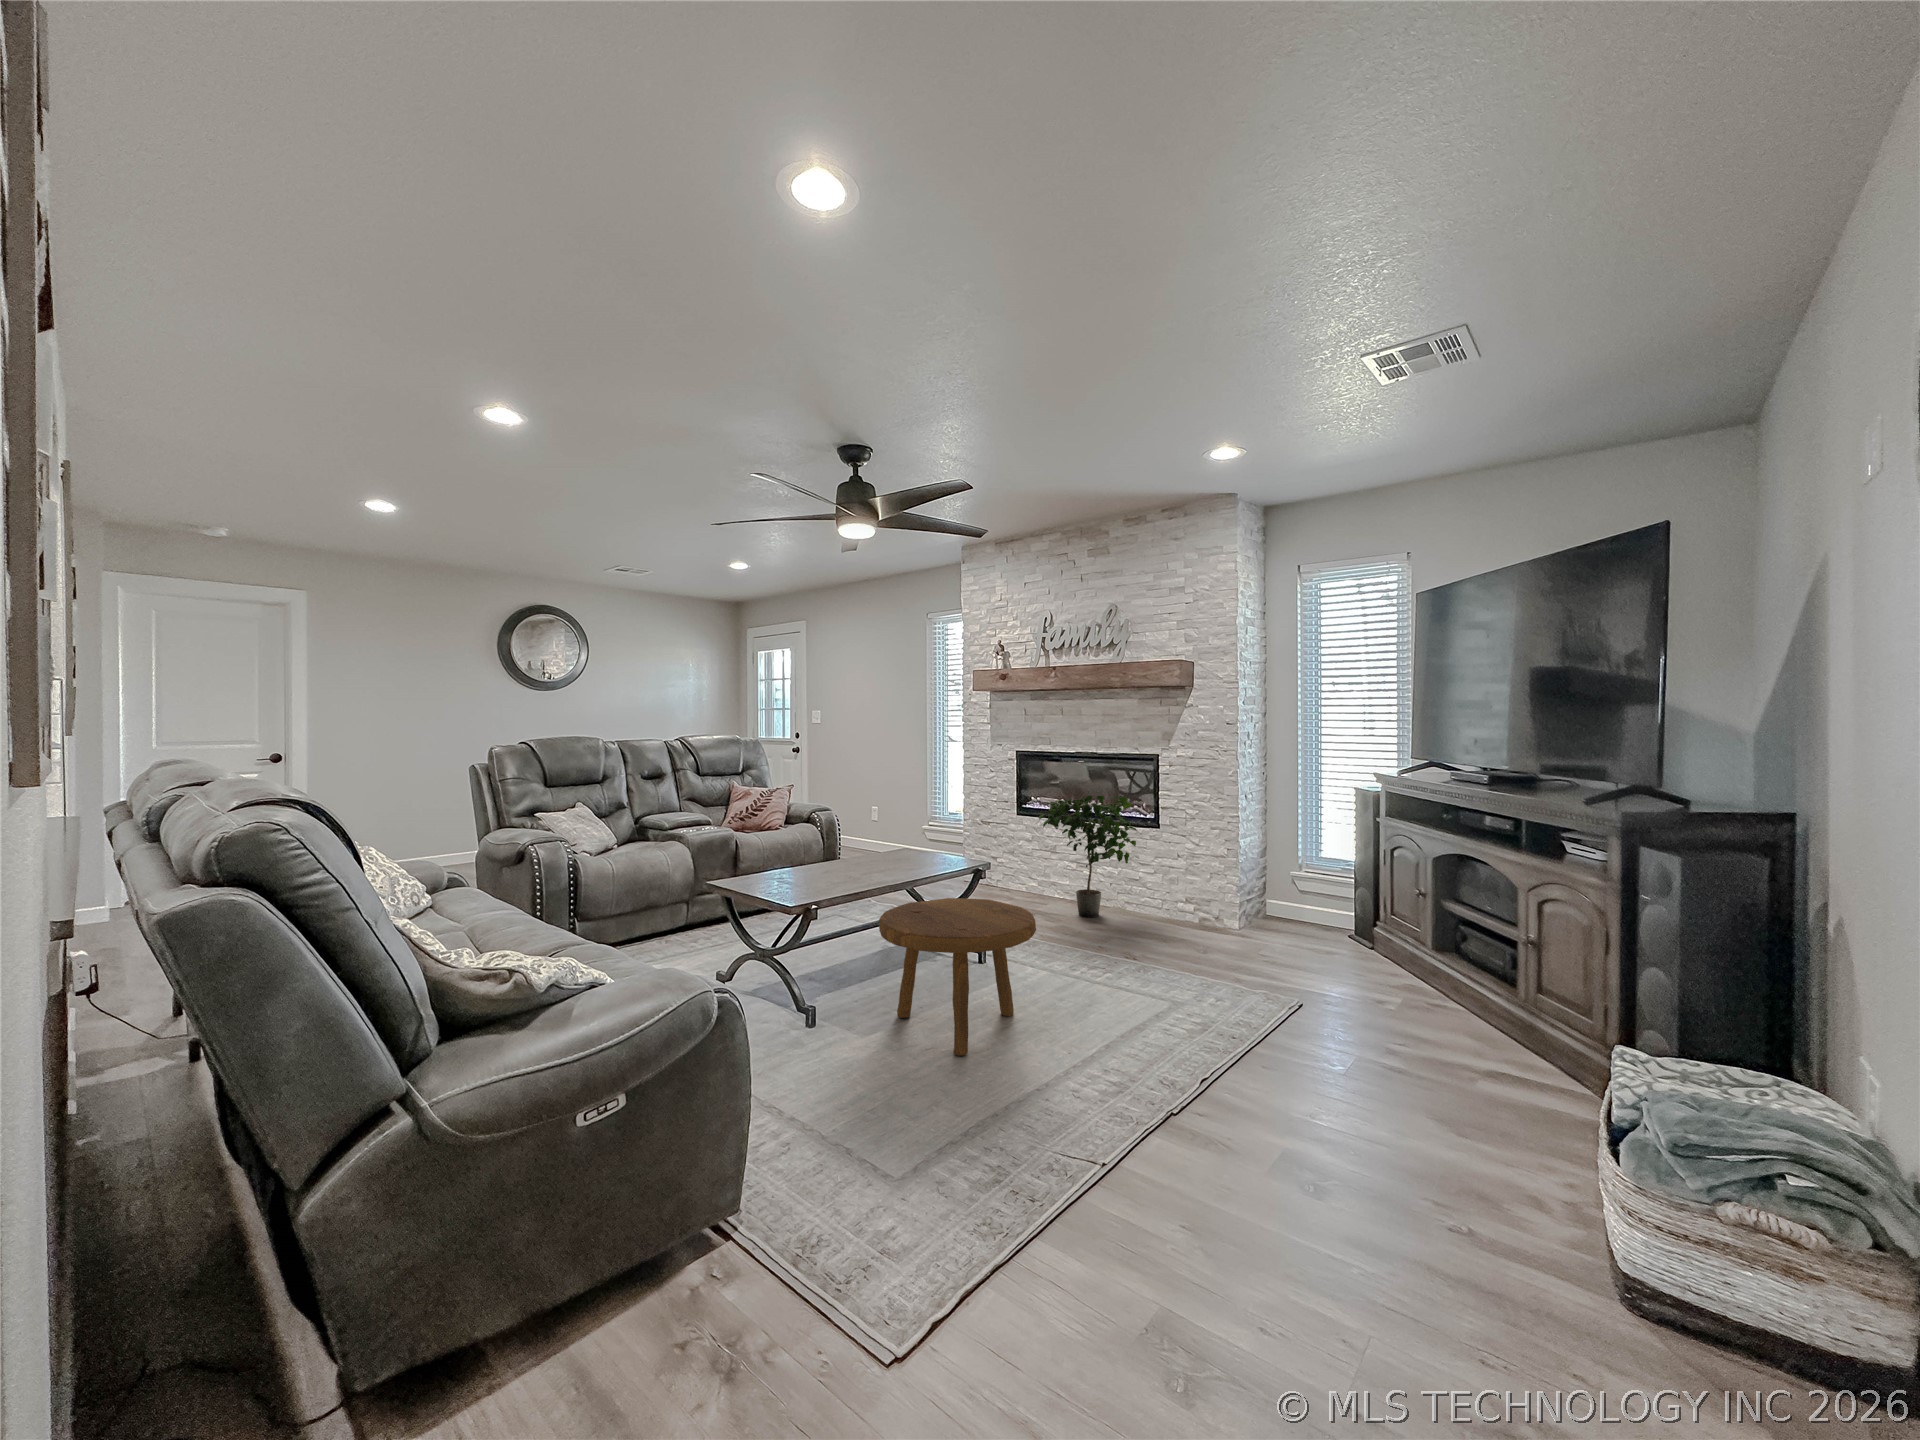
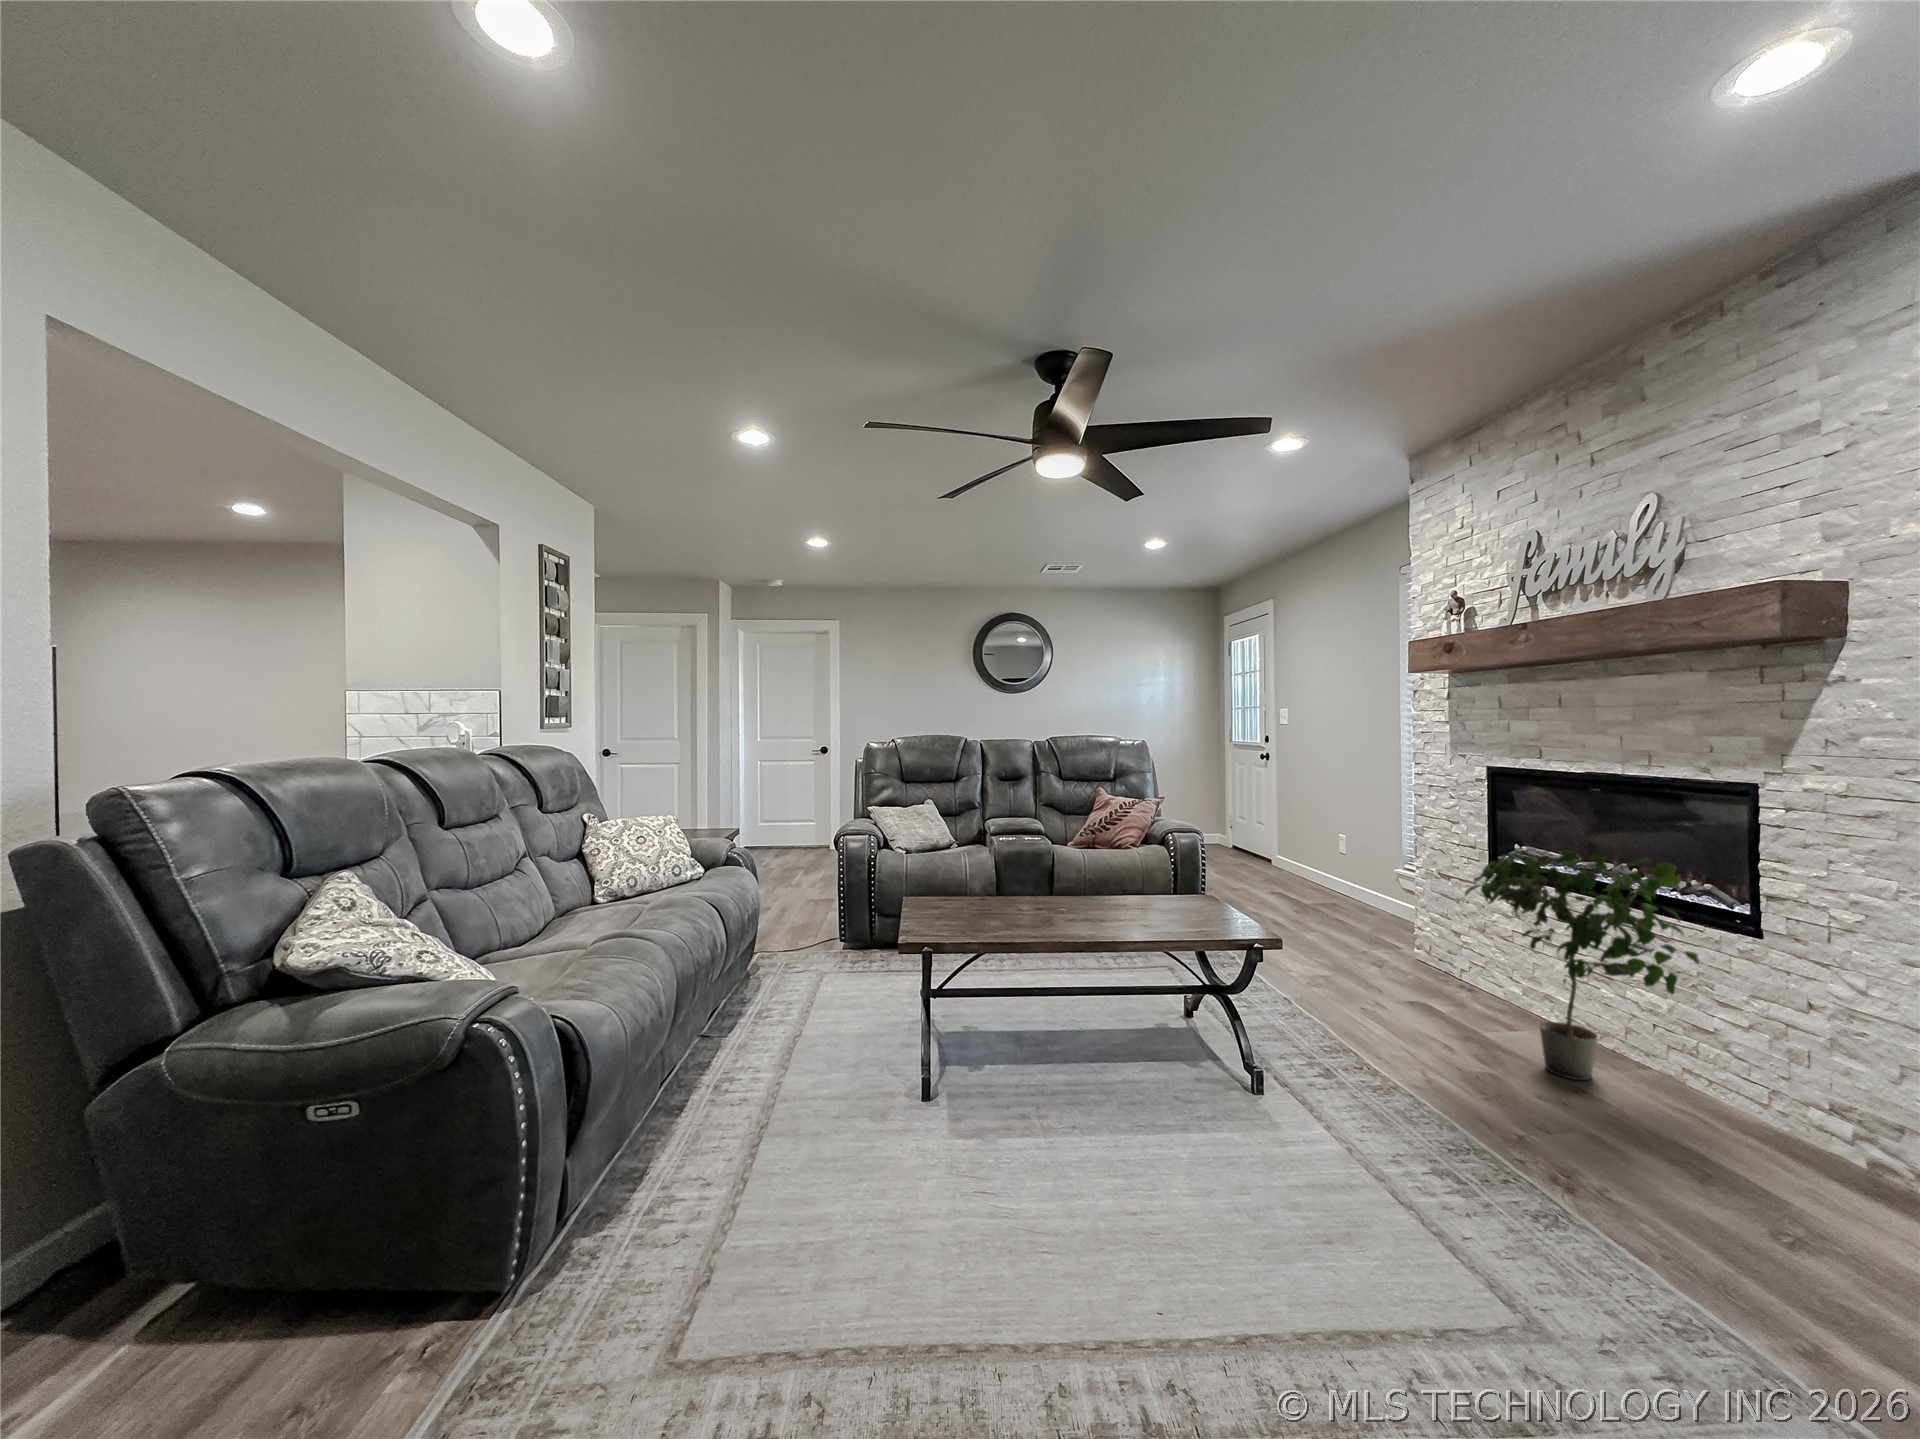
footstool: present [879,898,1036,1056] -> none [937,976,1194,1252]

